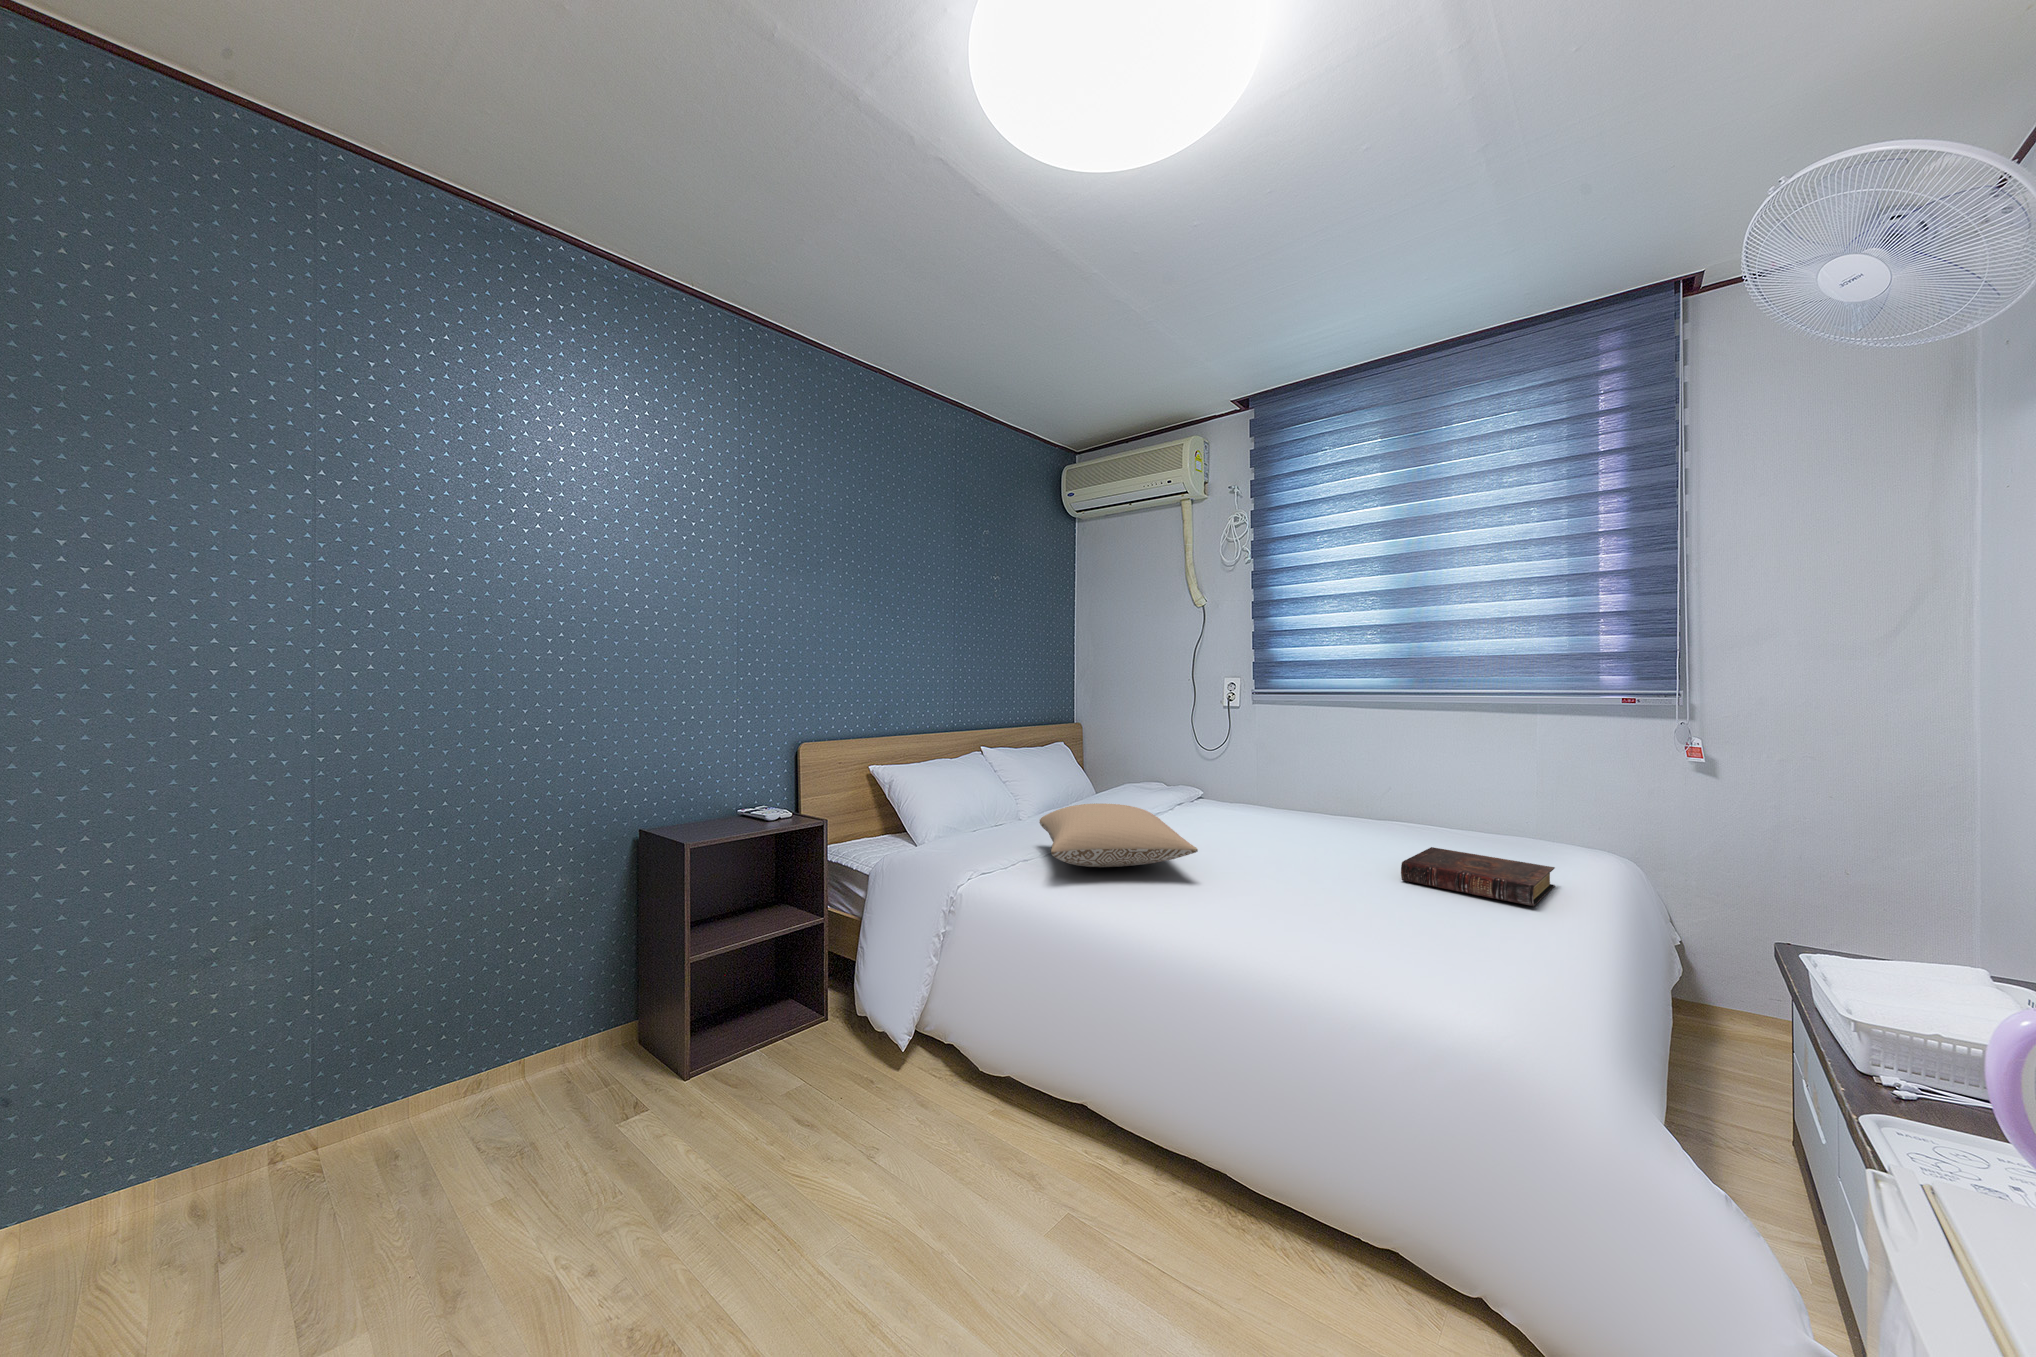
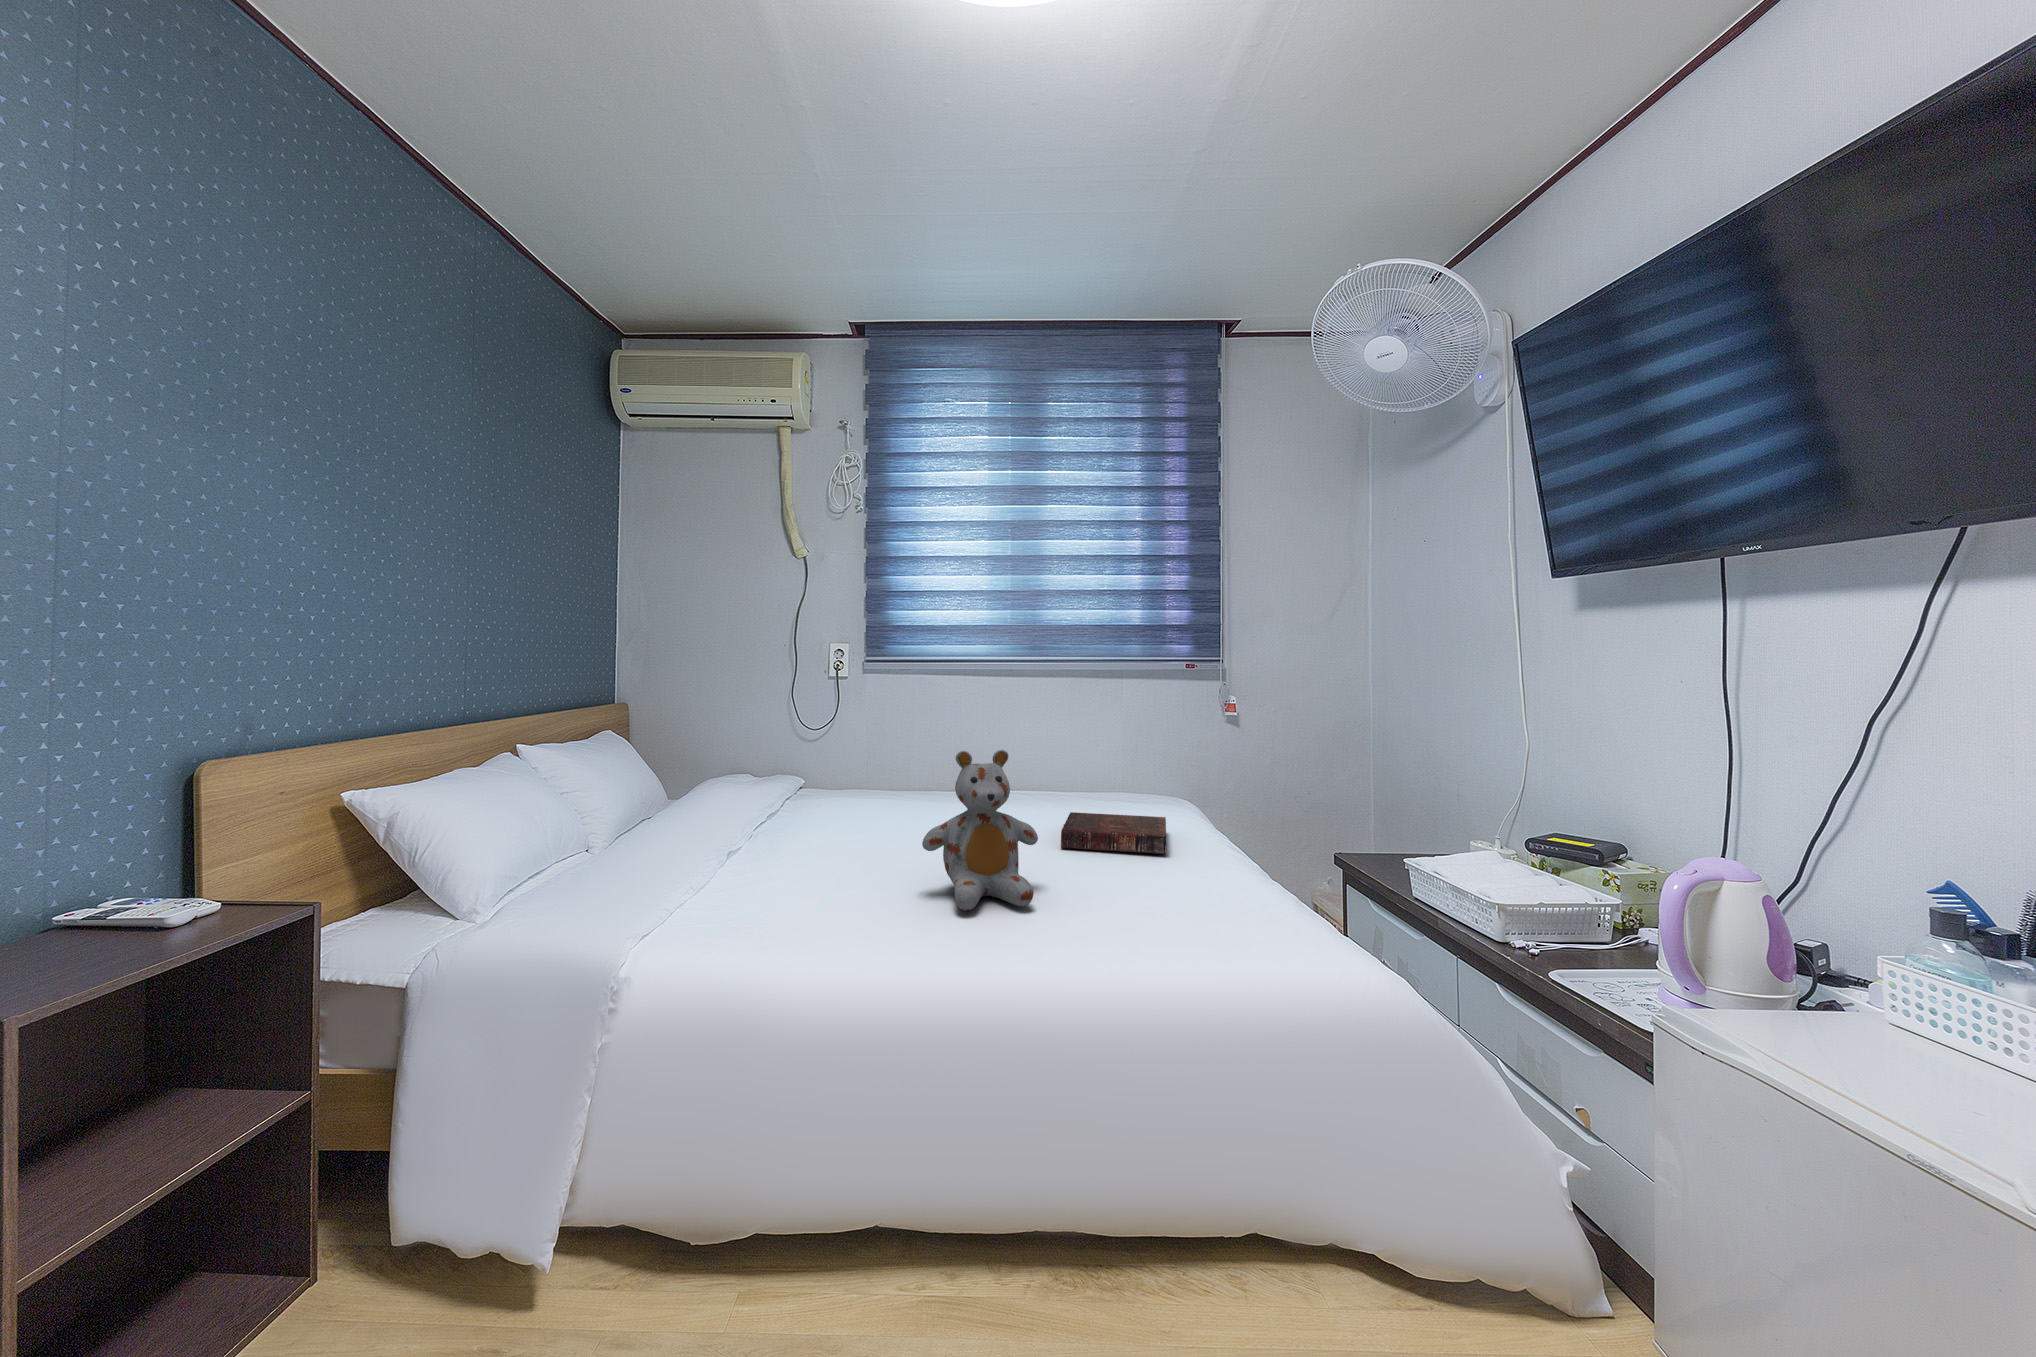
stuffed bear: none [1222,765,1344,924] -> present [922,750,1038,911]
pillow: present [1039,803,1198,867] -> none [666,808,888,889]

